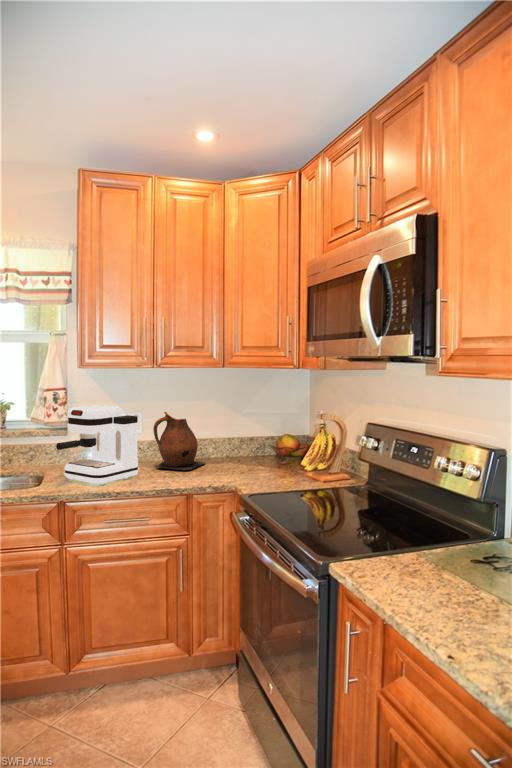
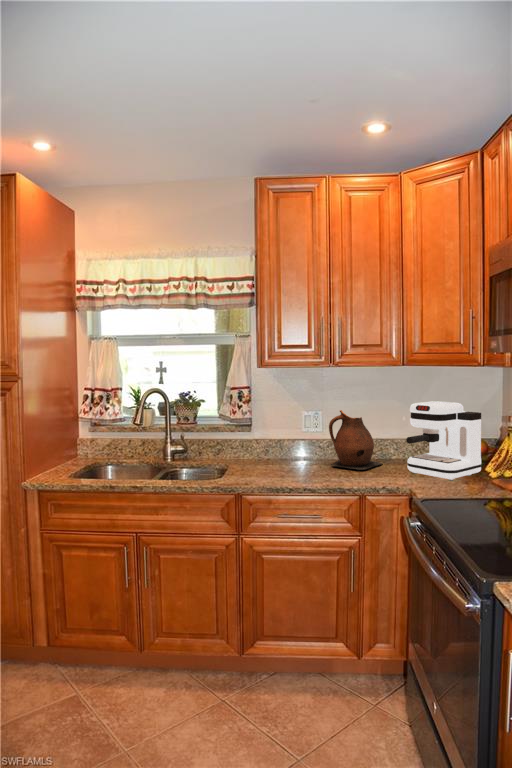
coffee maker: present [56,405,138,485] -> present [406,401,481,480]

